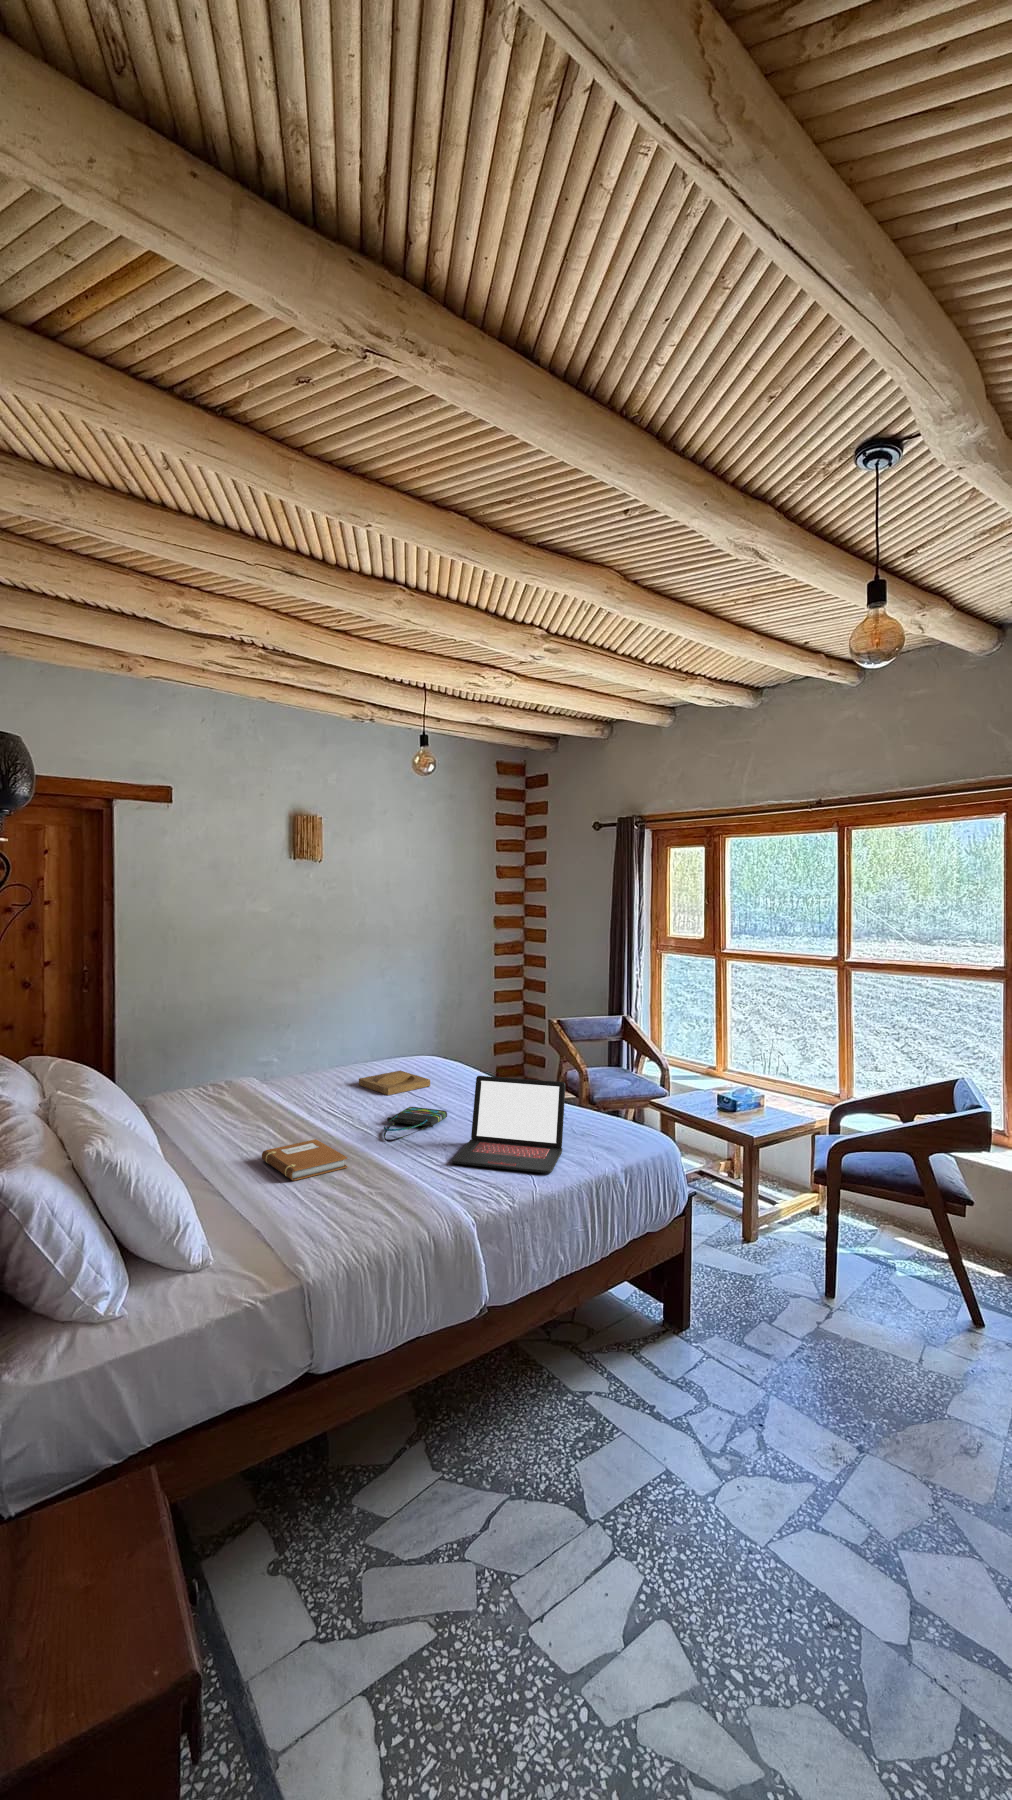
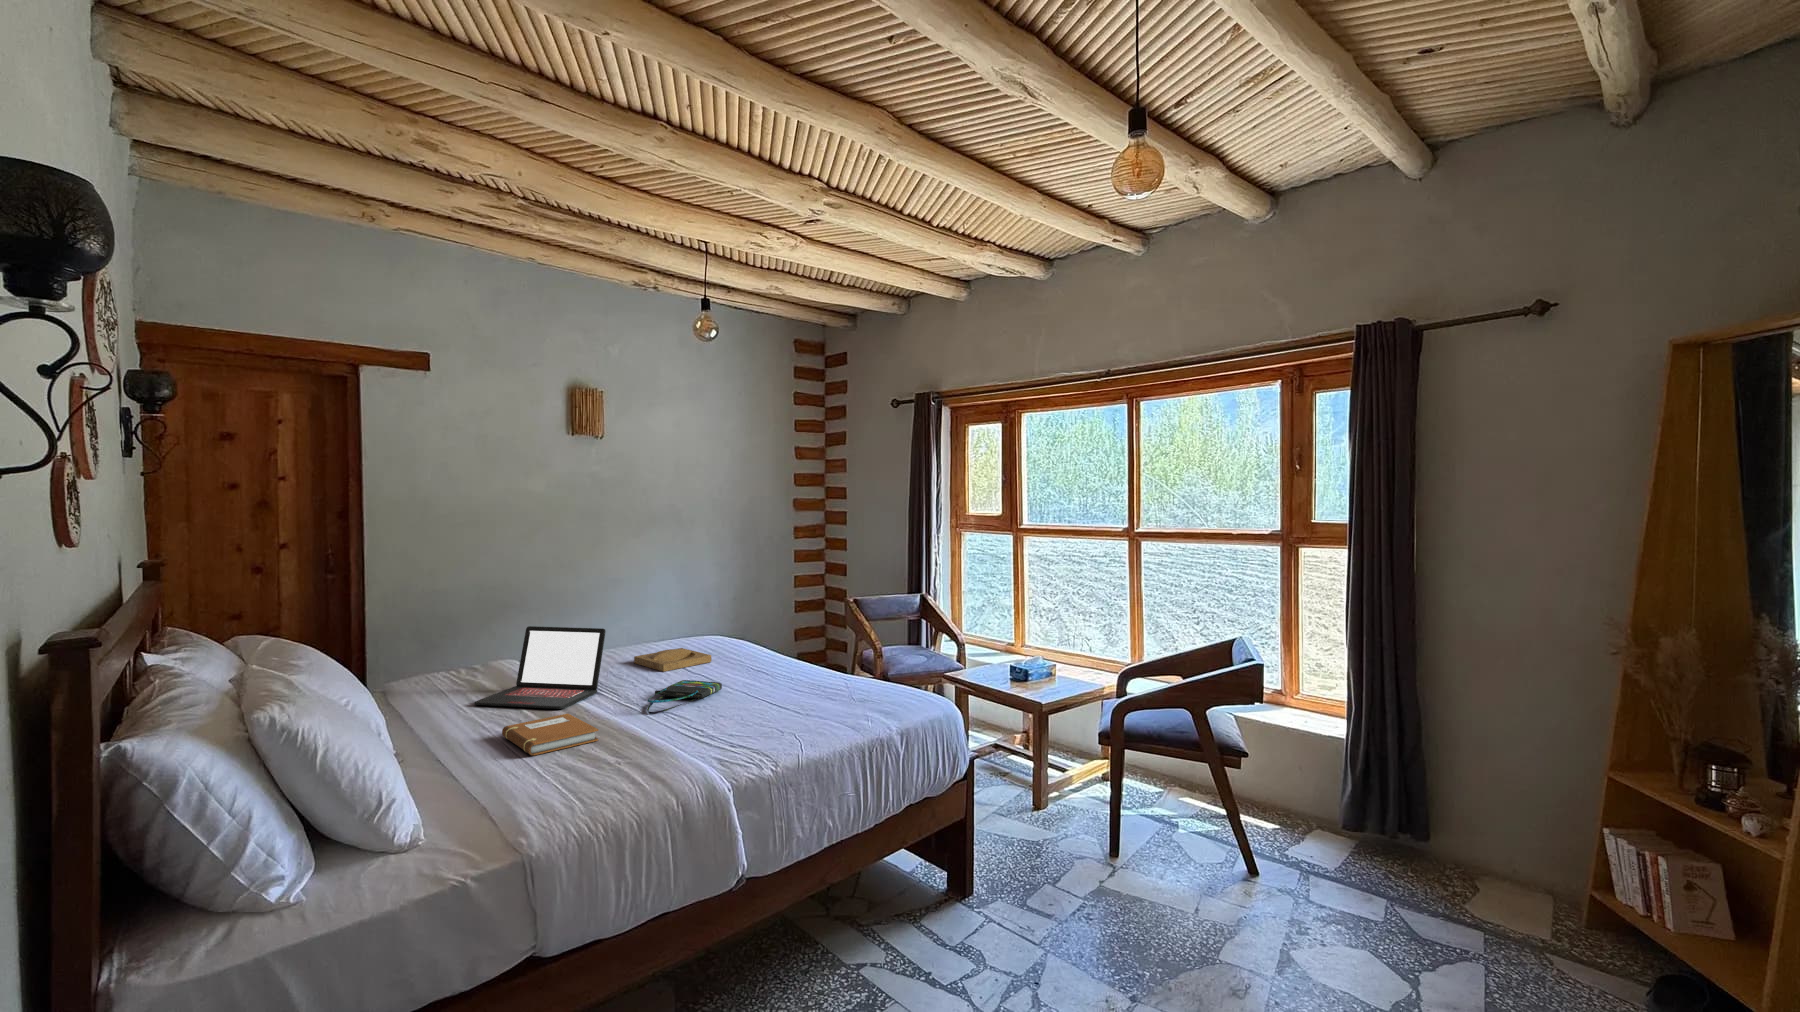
laptop: present [452,1076,565,1173] -> present [474,626,606,709]

